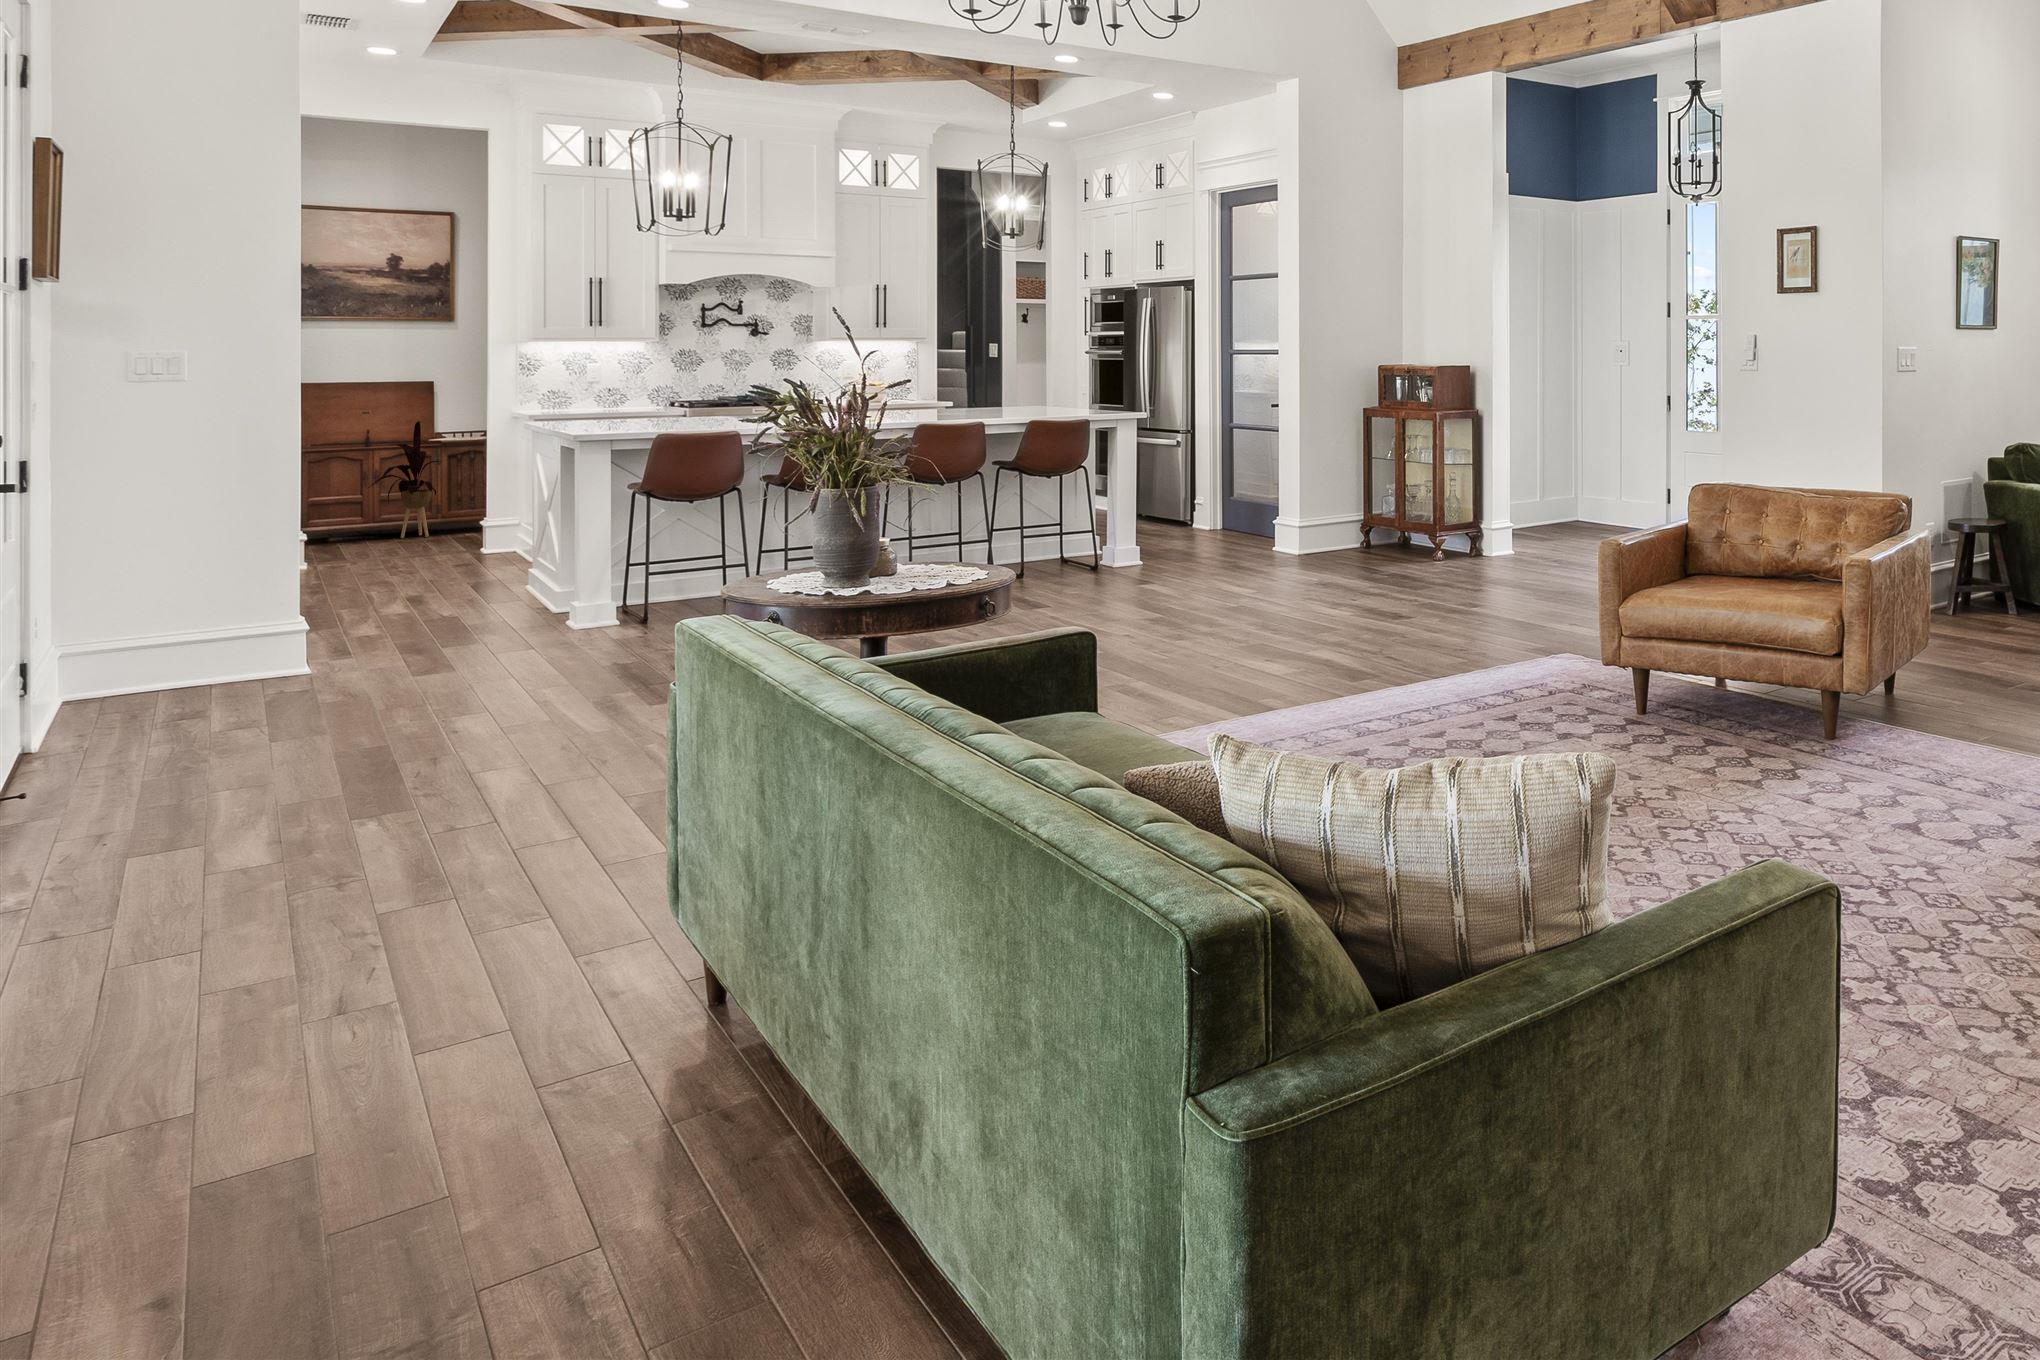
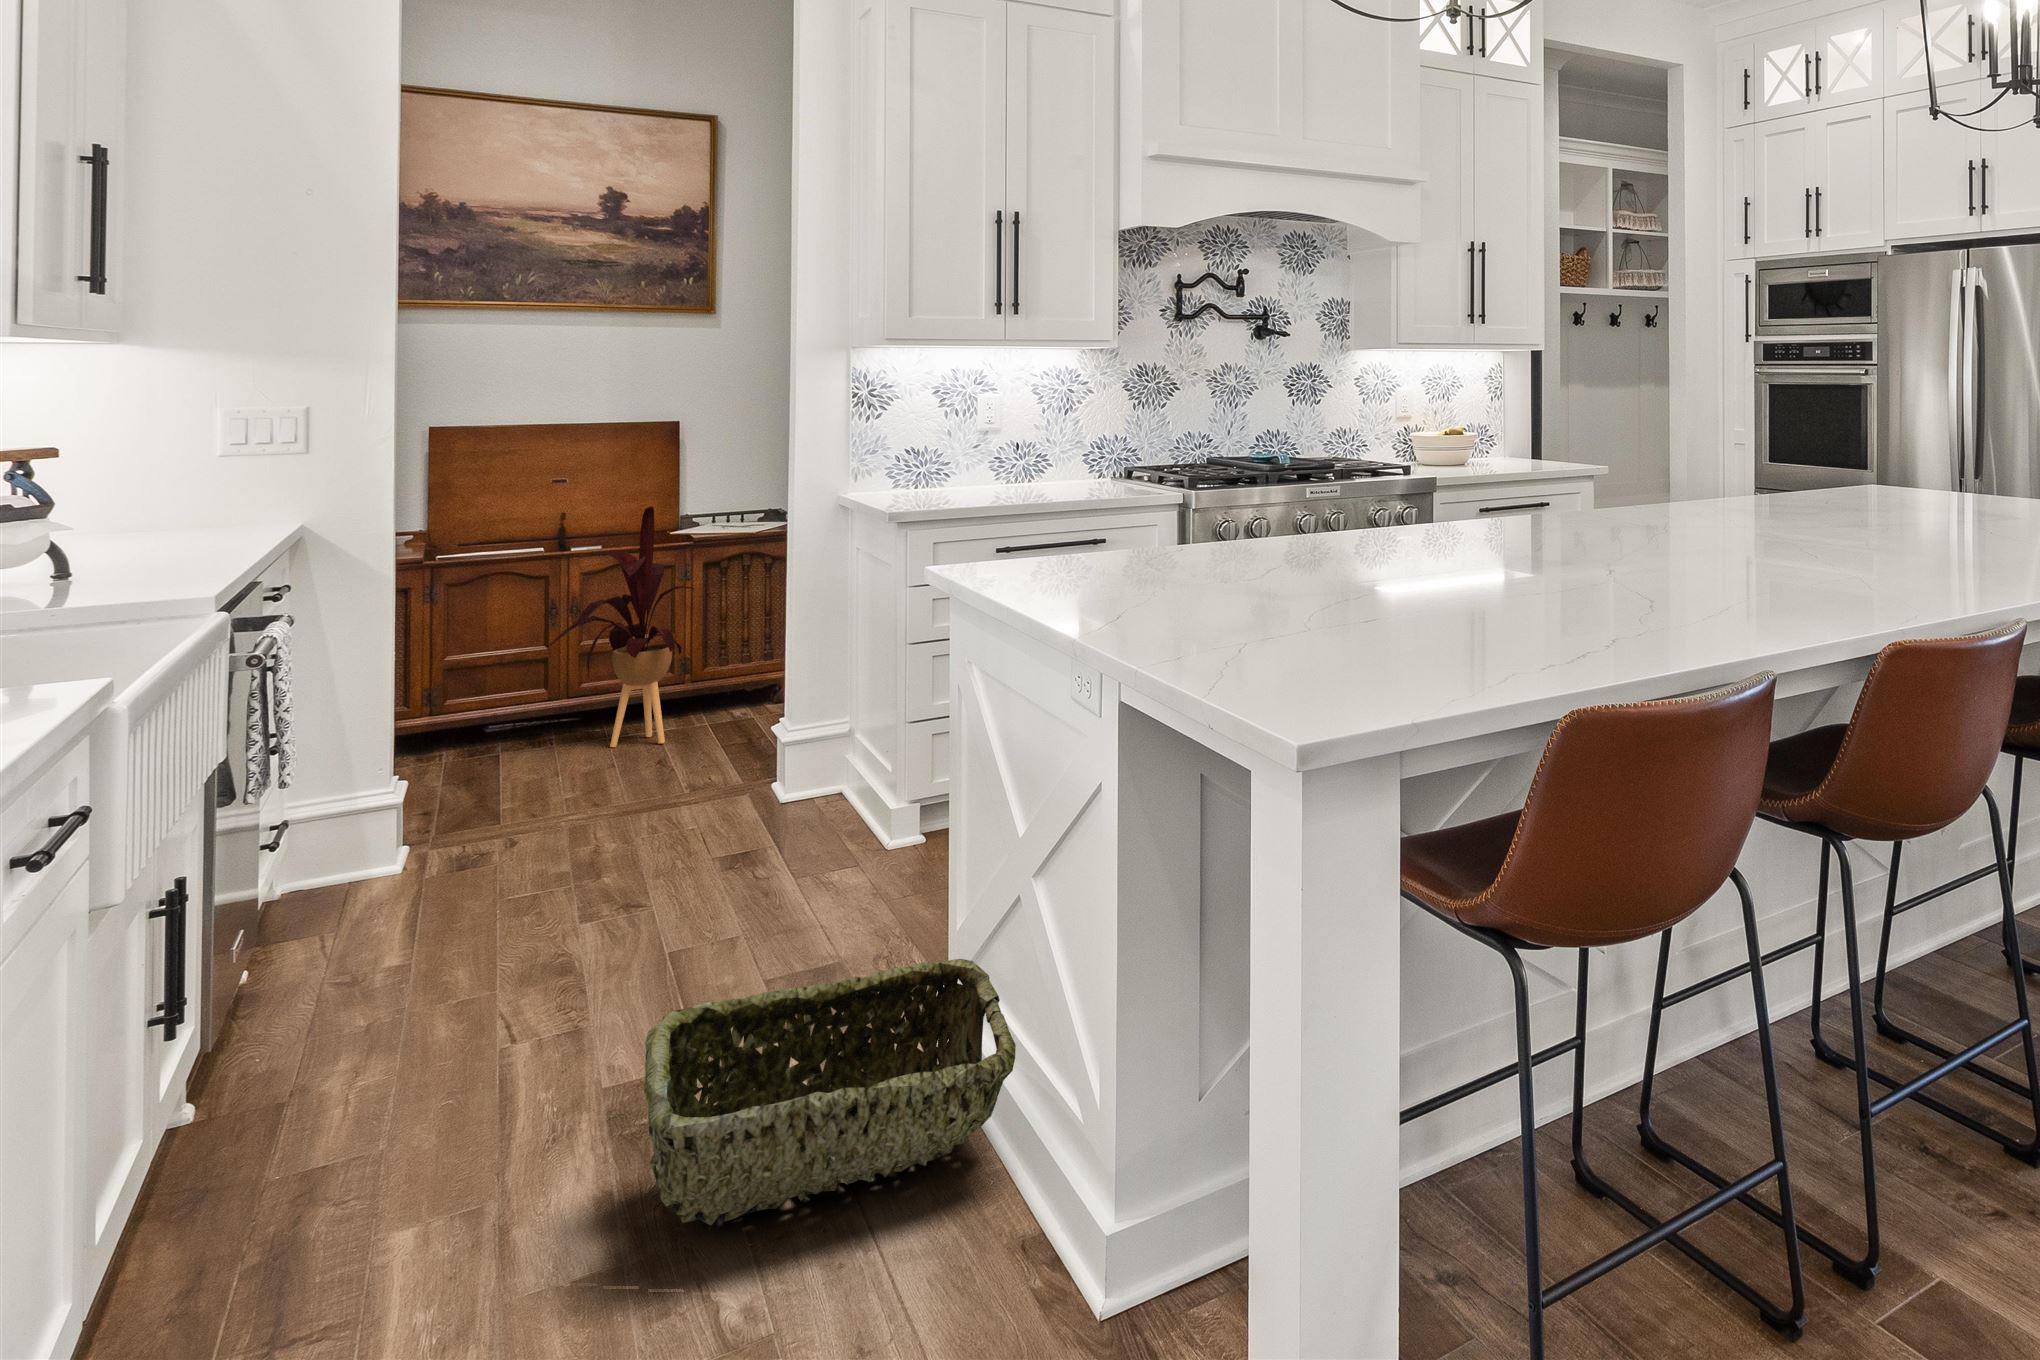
woven basket: none [419,553,531,605] -> present [644,959,1016,1225]

